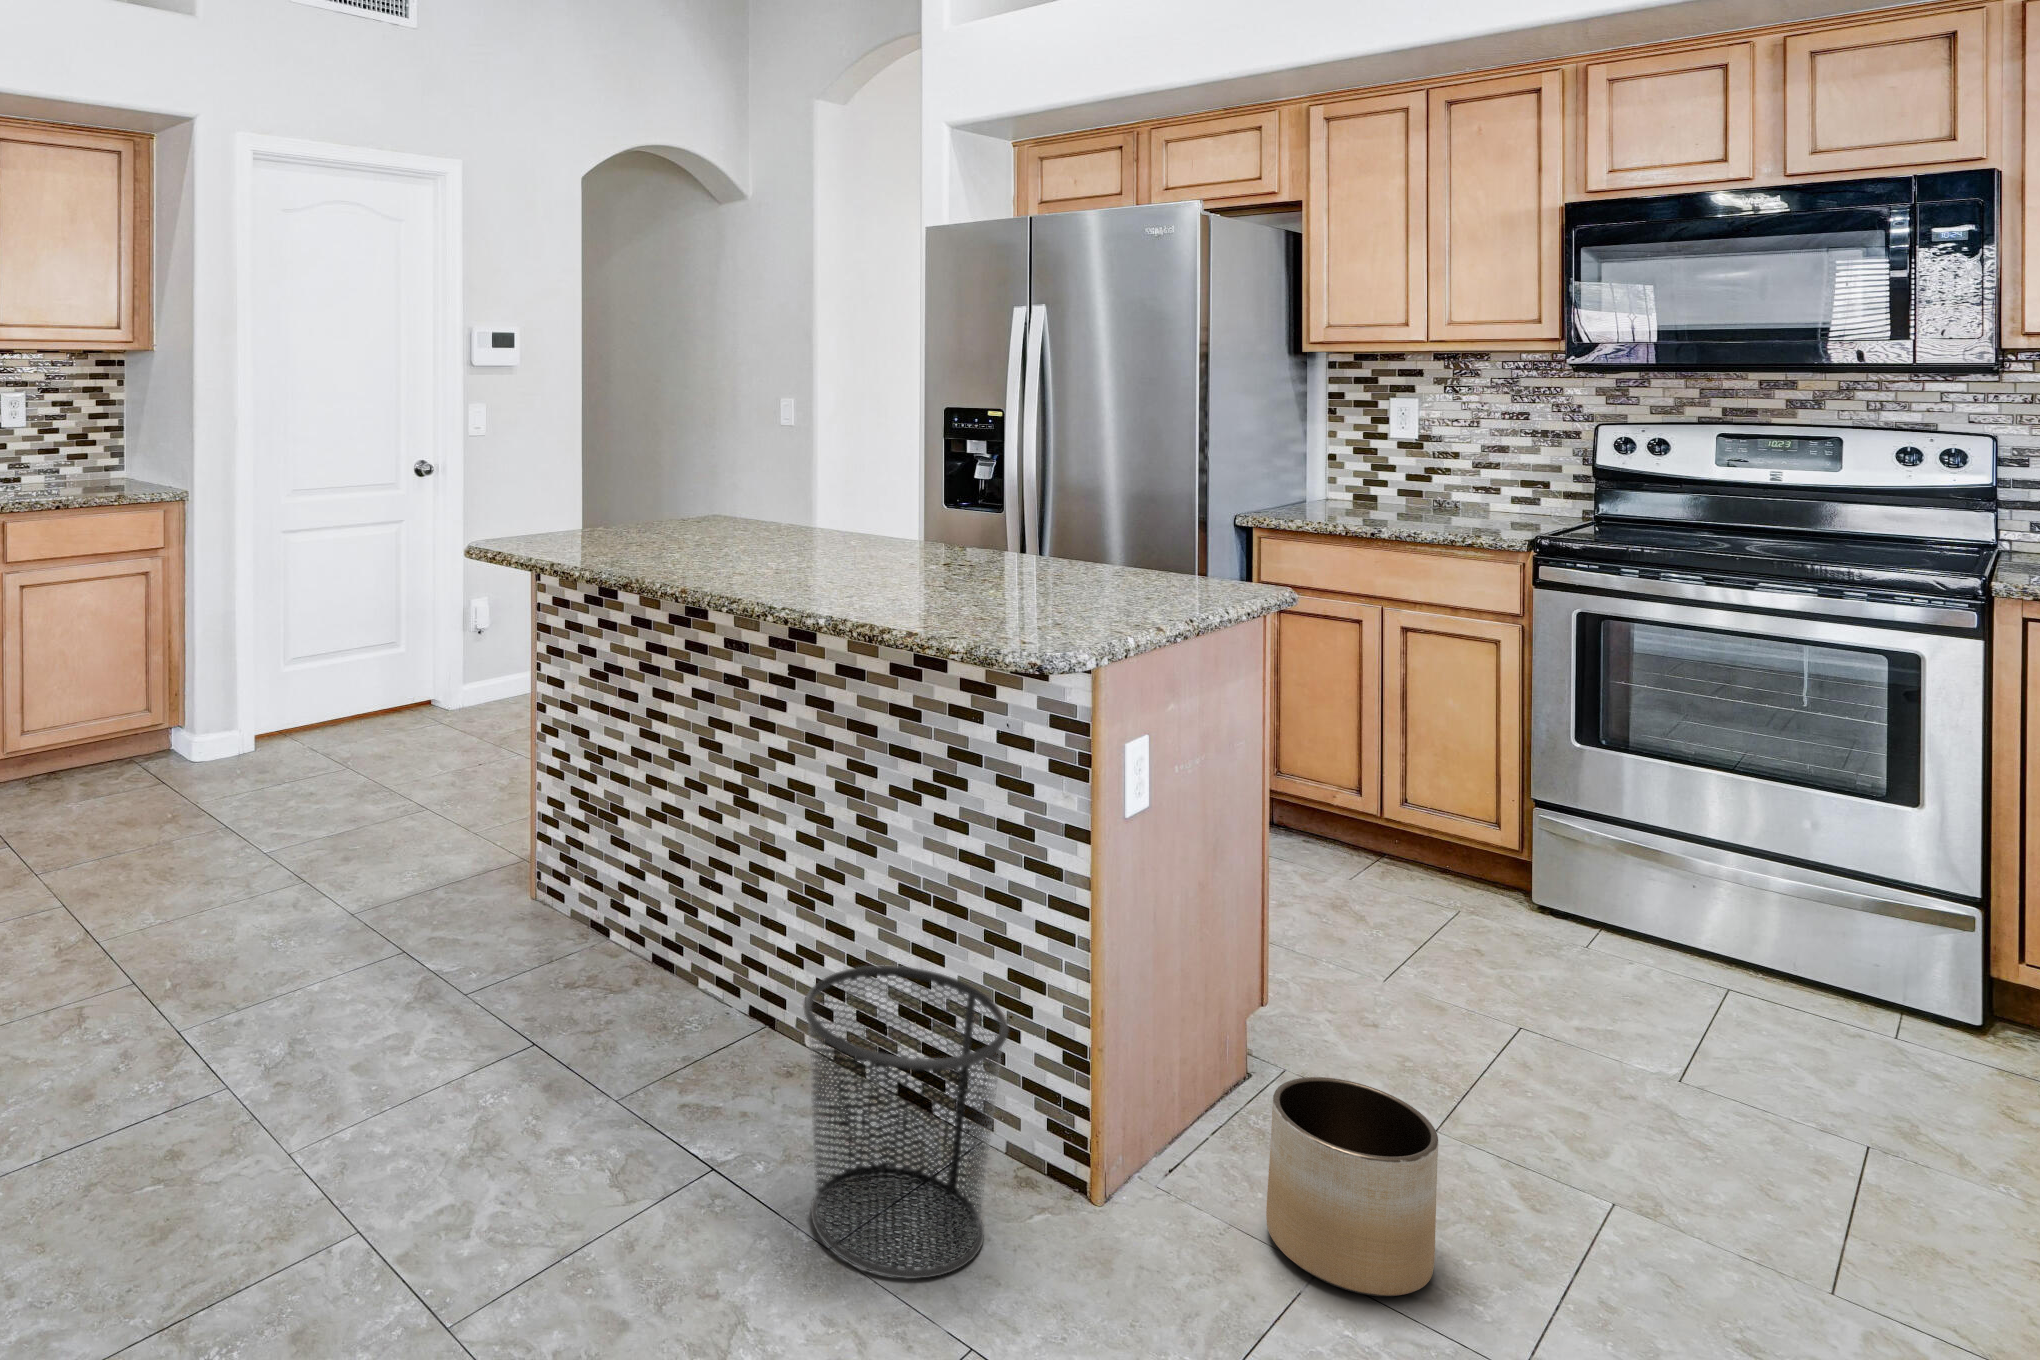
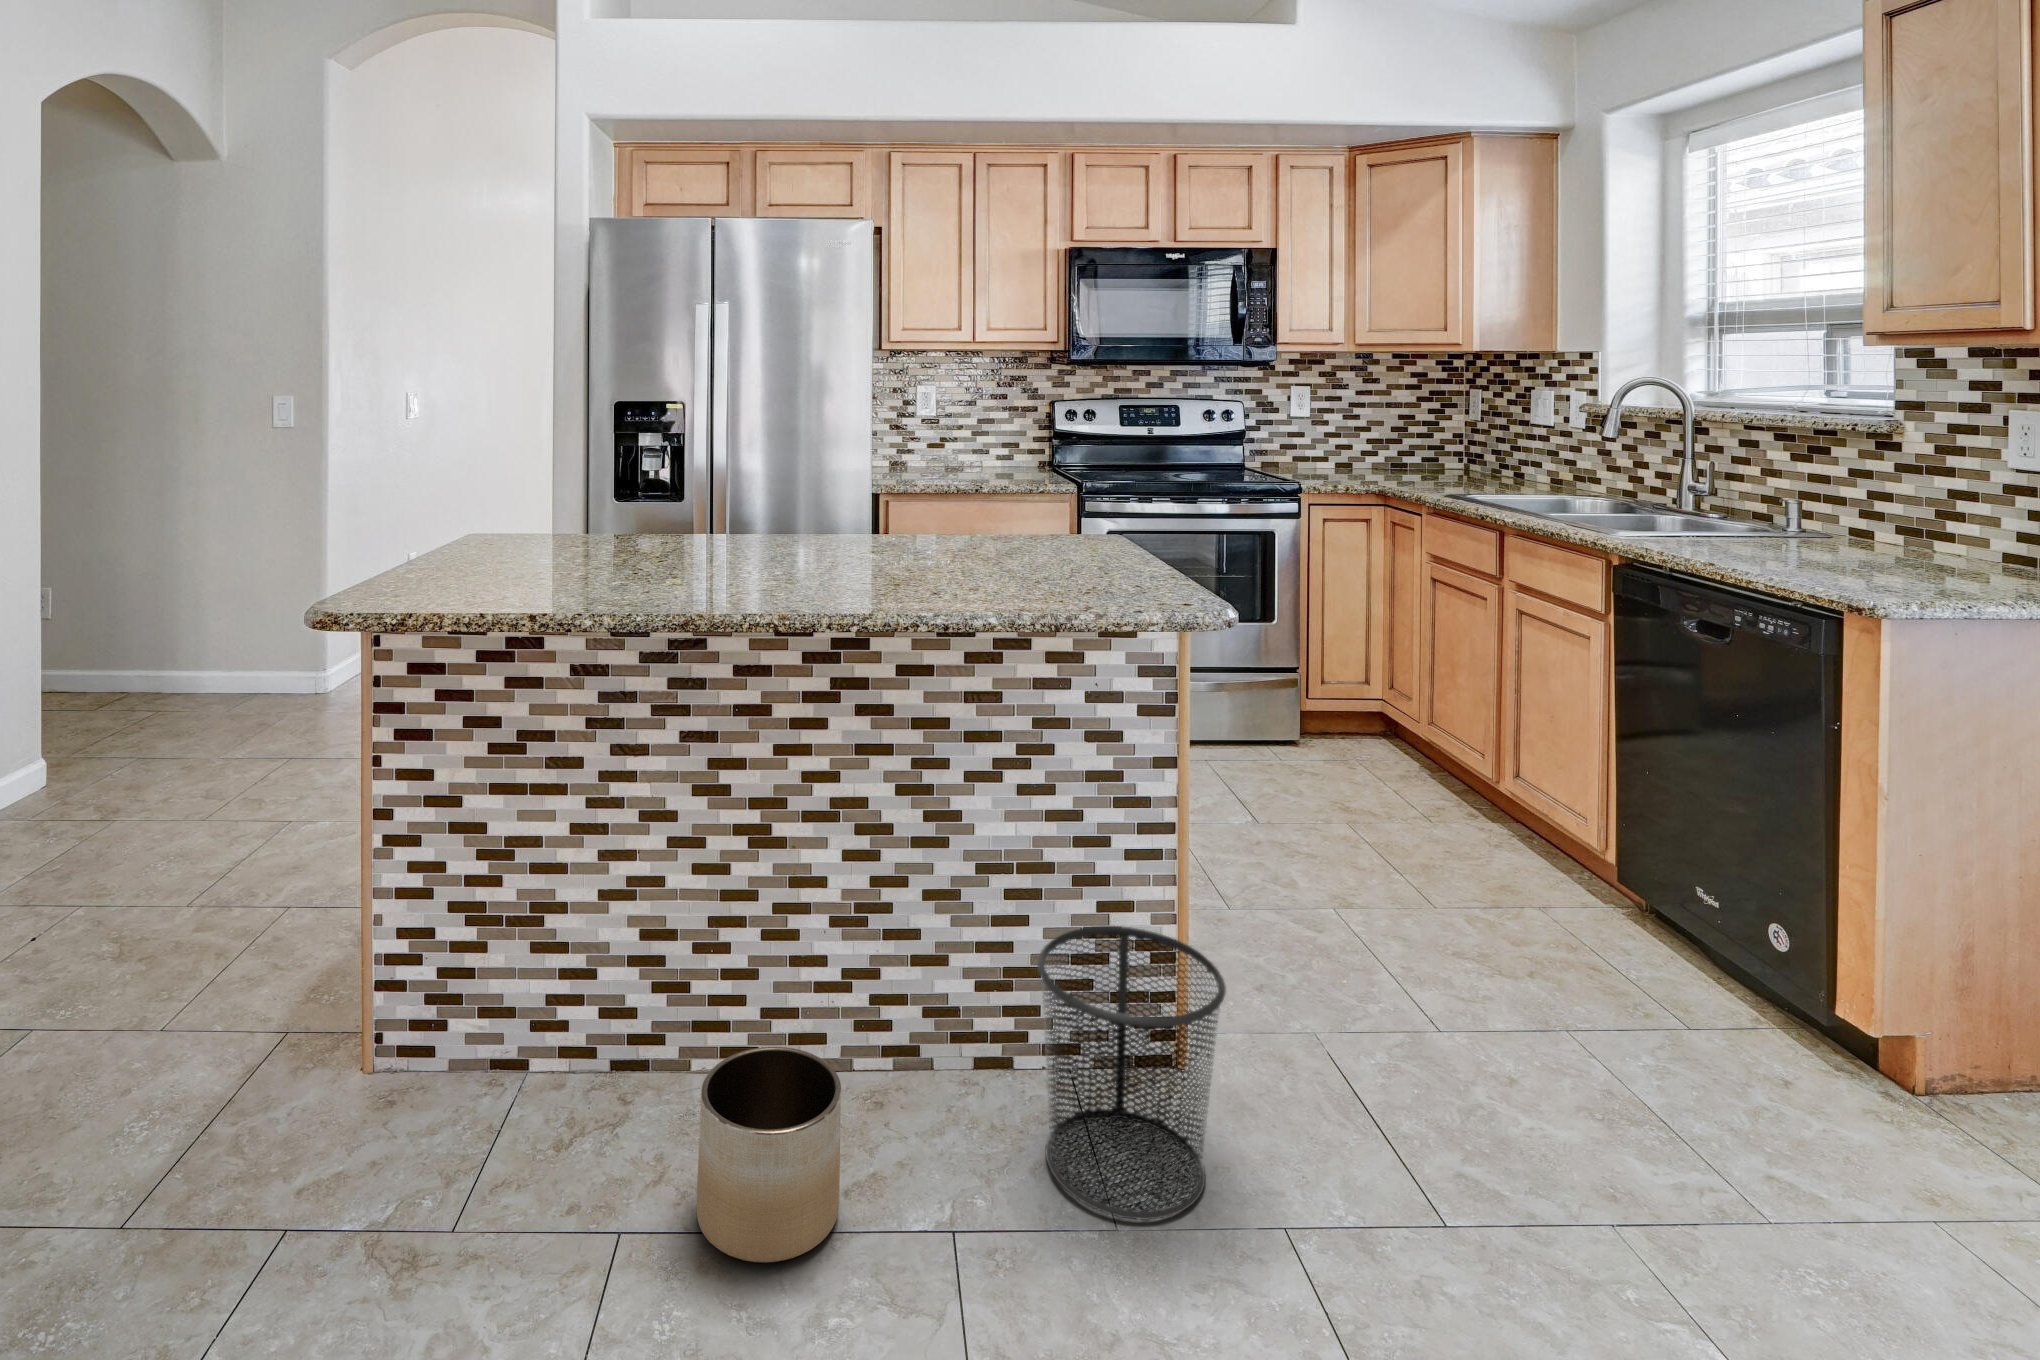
planter: present [1266,1077,1438,1296] -> present [696,1047,841,1263]

